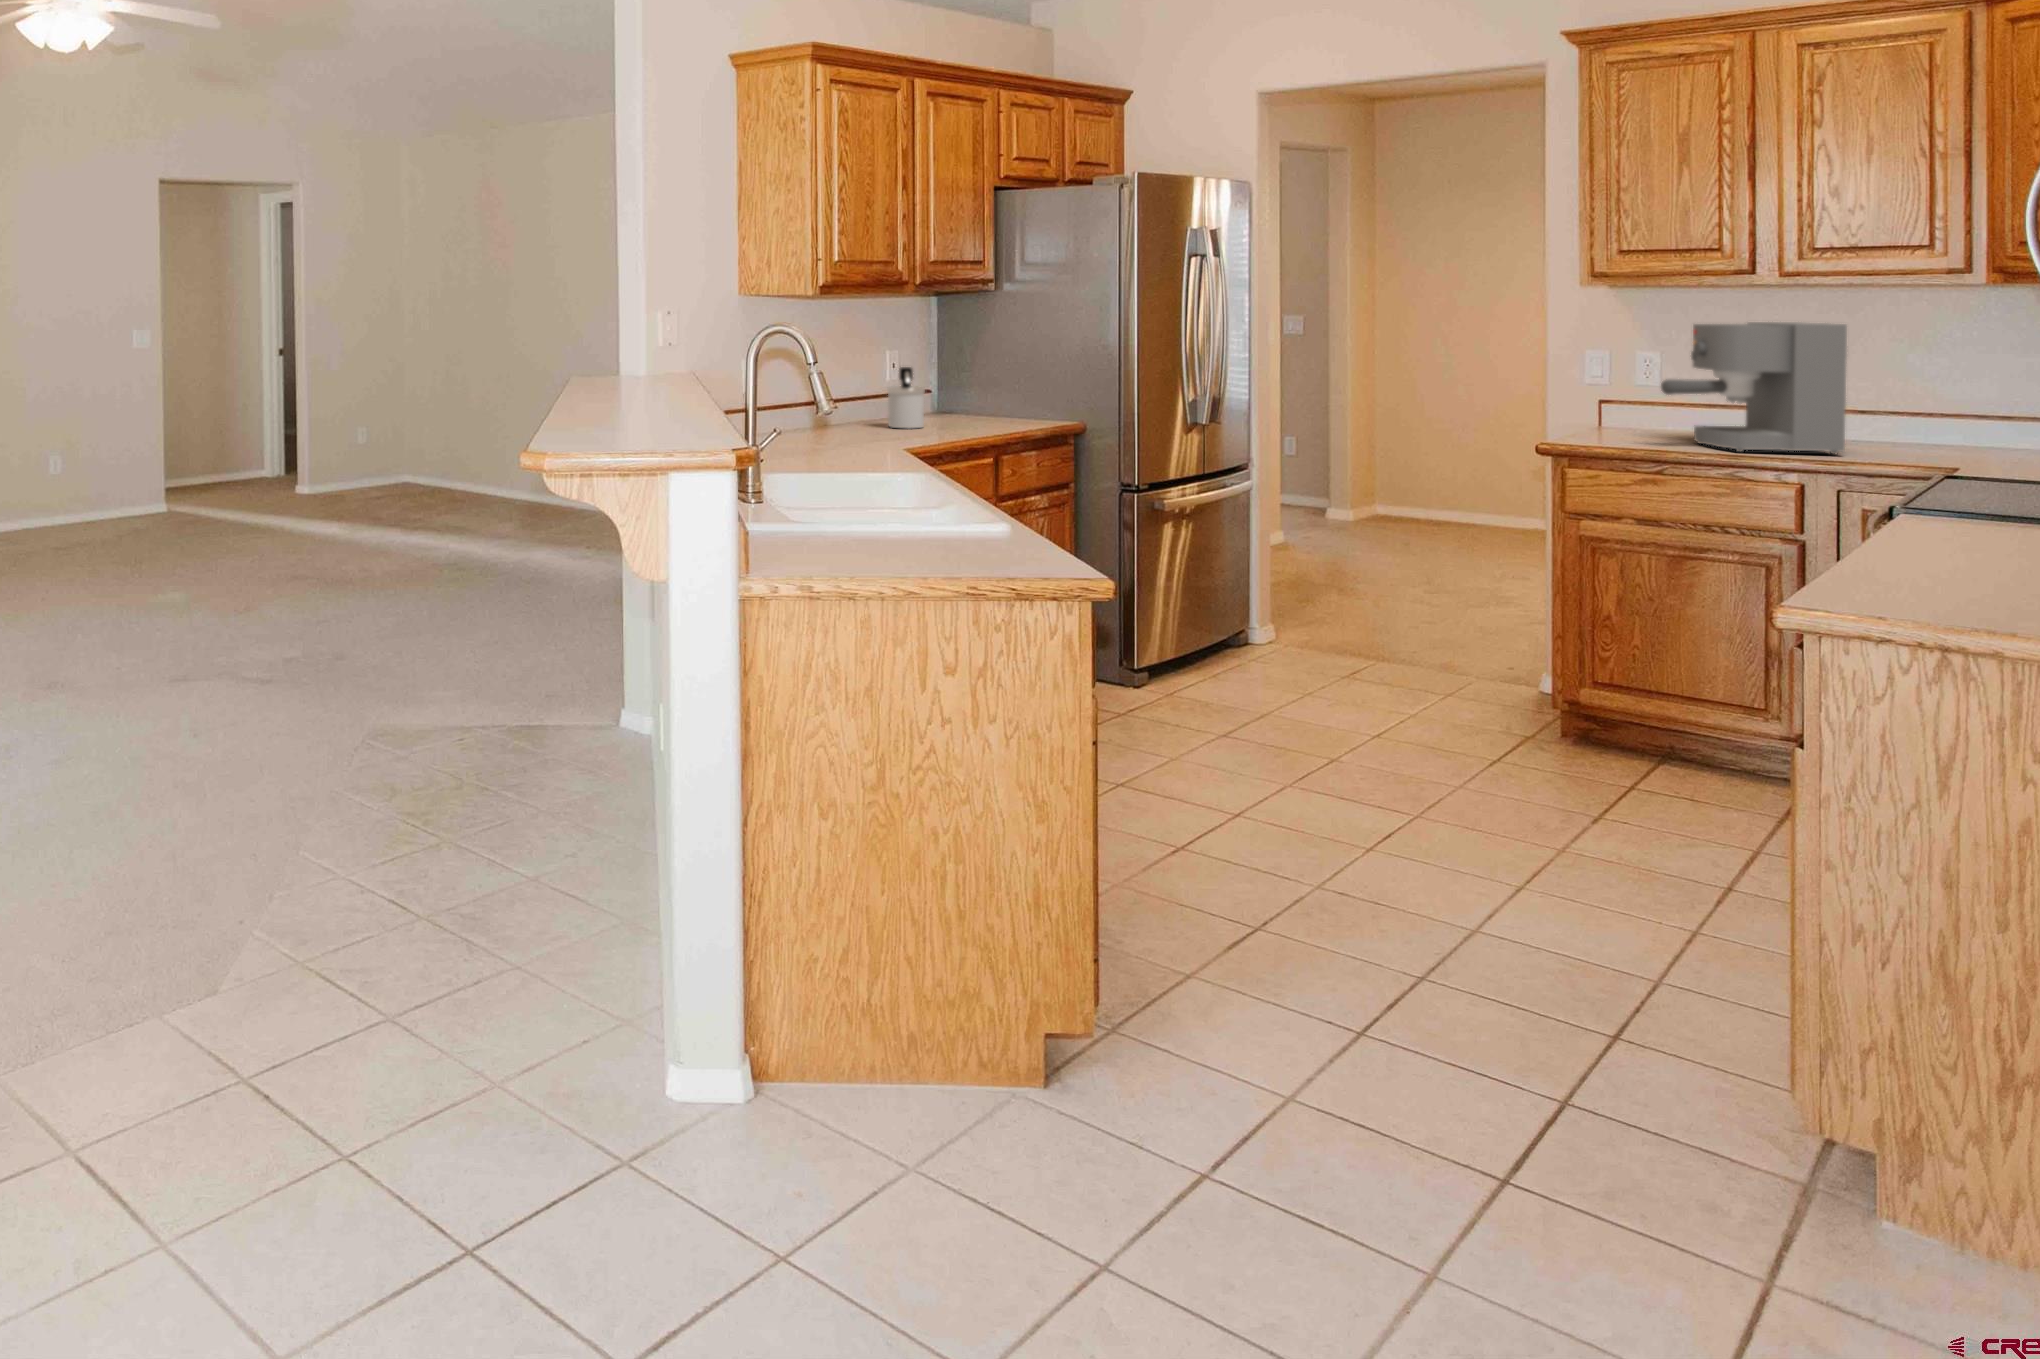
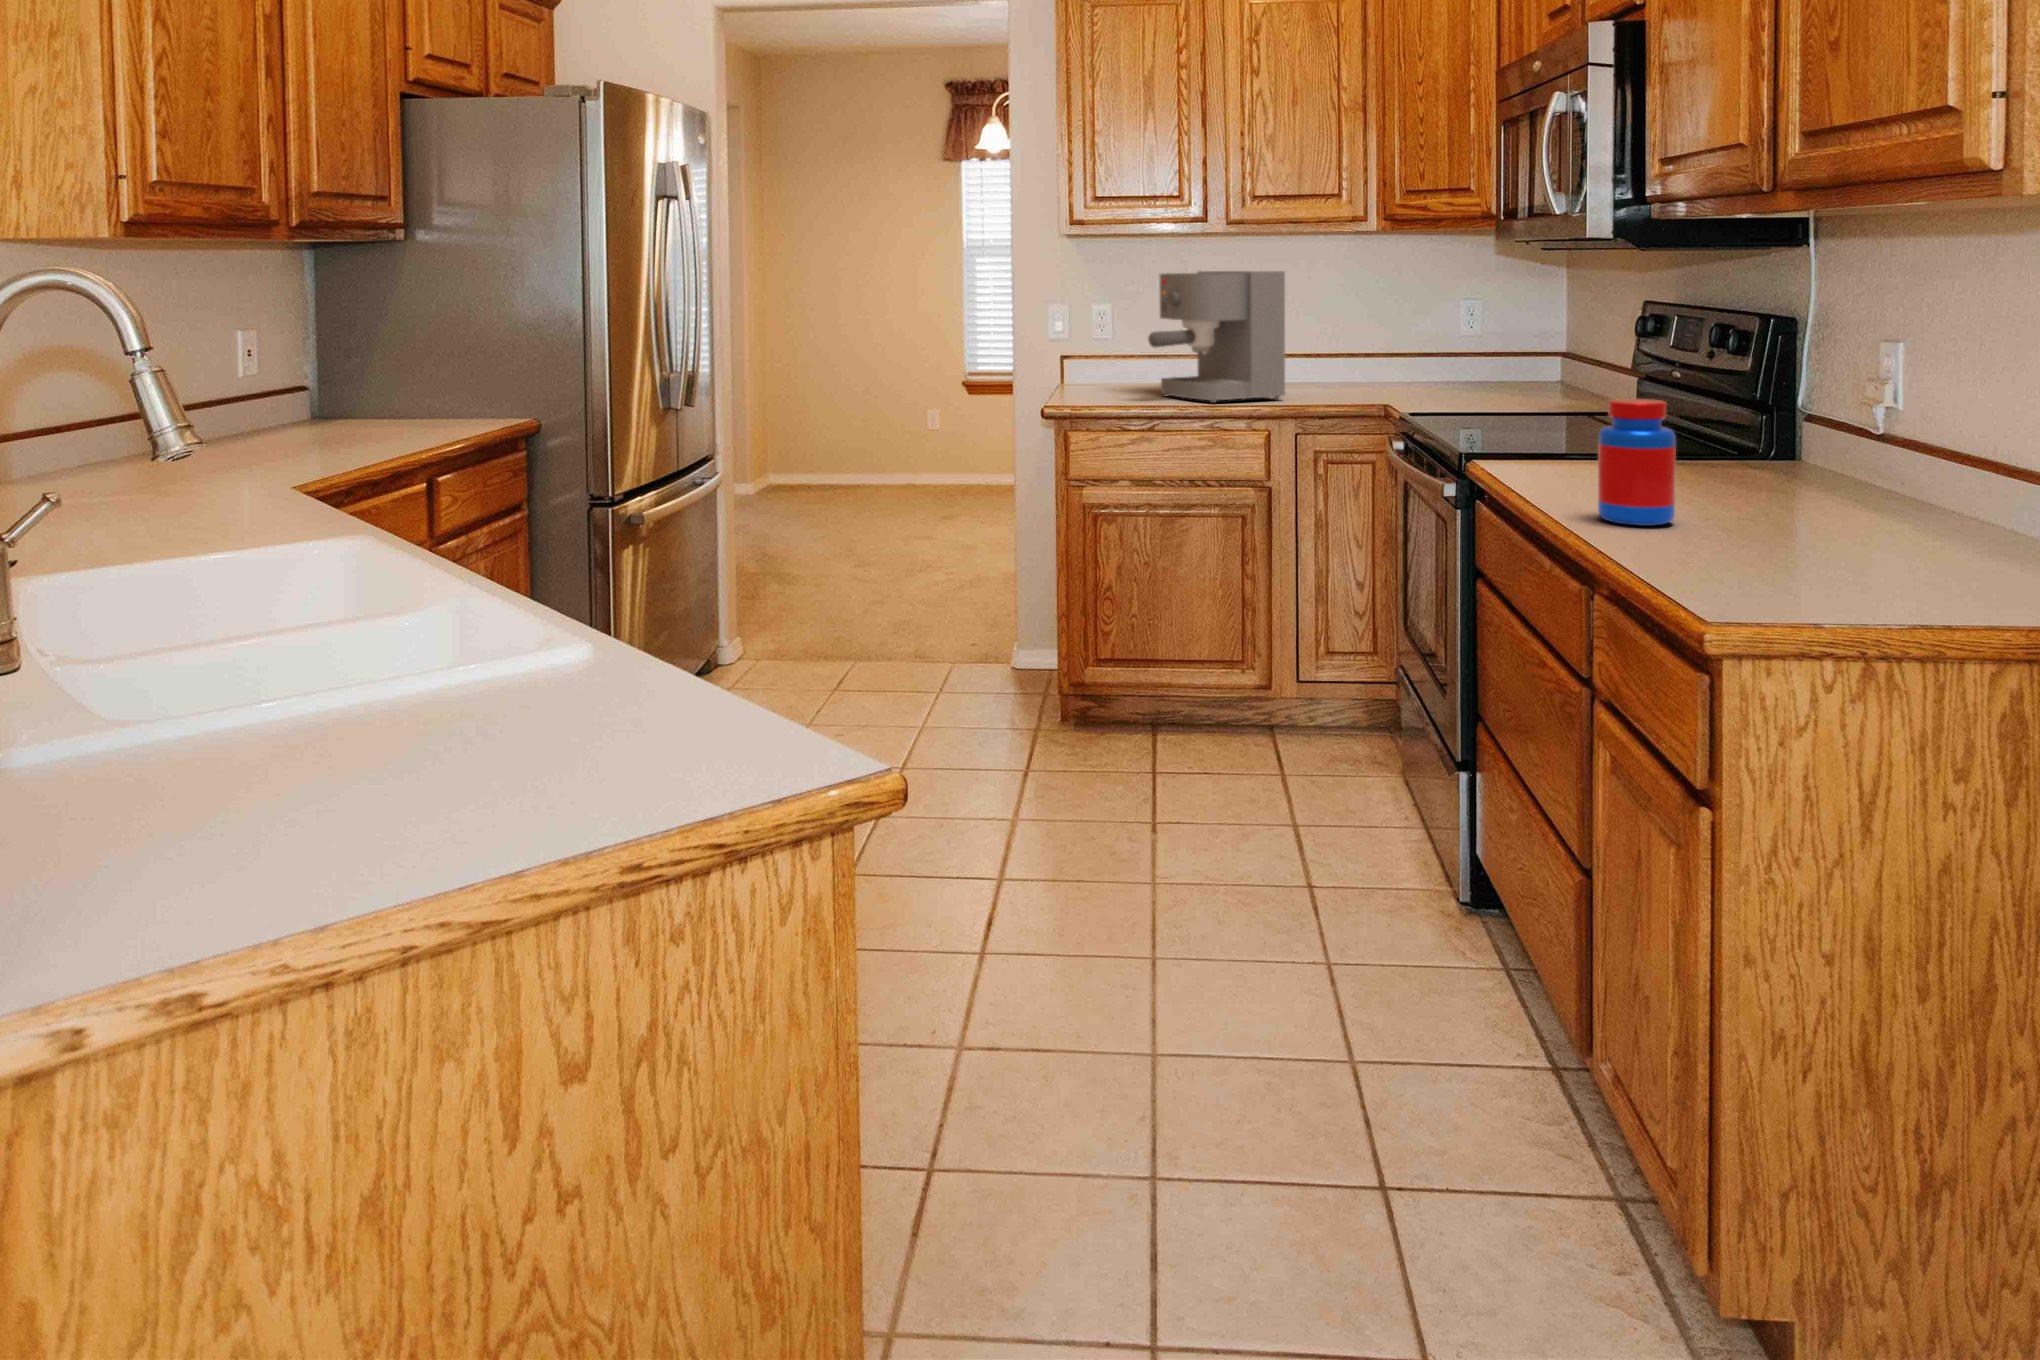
soap dispenser: present [887,367,925,429] -> none [251,355,315,452]
jar: none [1919,453,2009,567] -> present [1598,399,1676,526]

